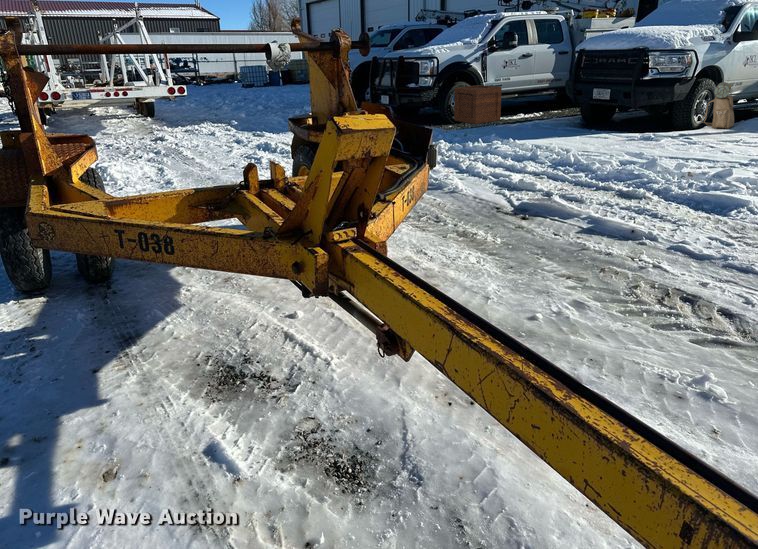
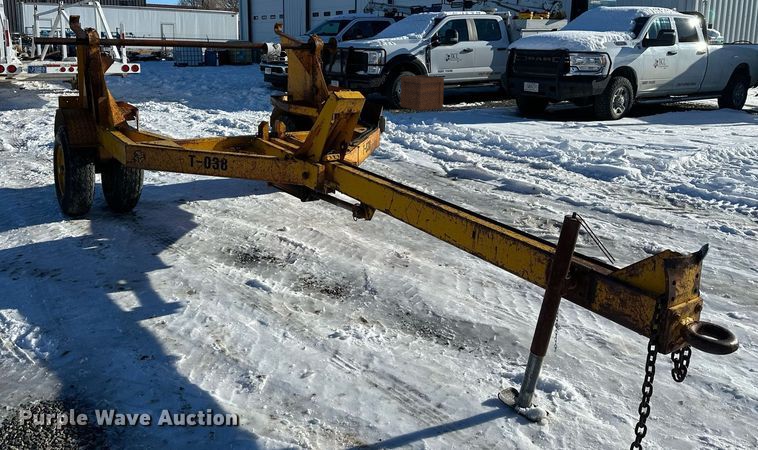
backpack: present [701,82,734,128] -> none [616,82,643,121]

